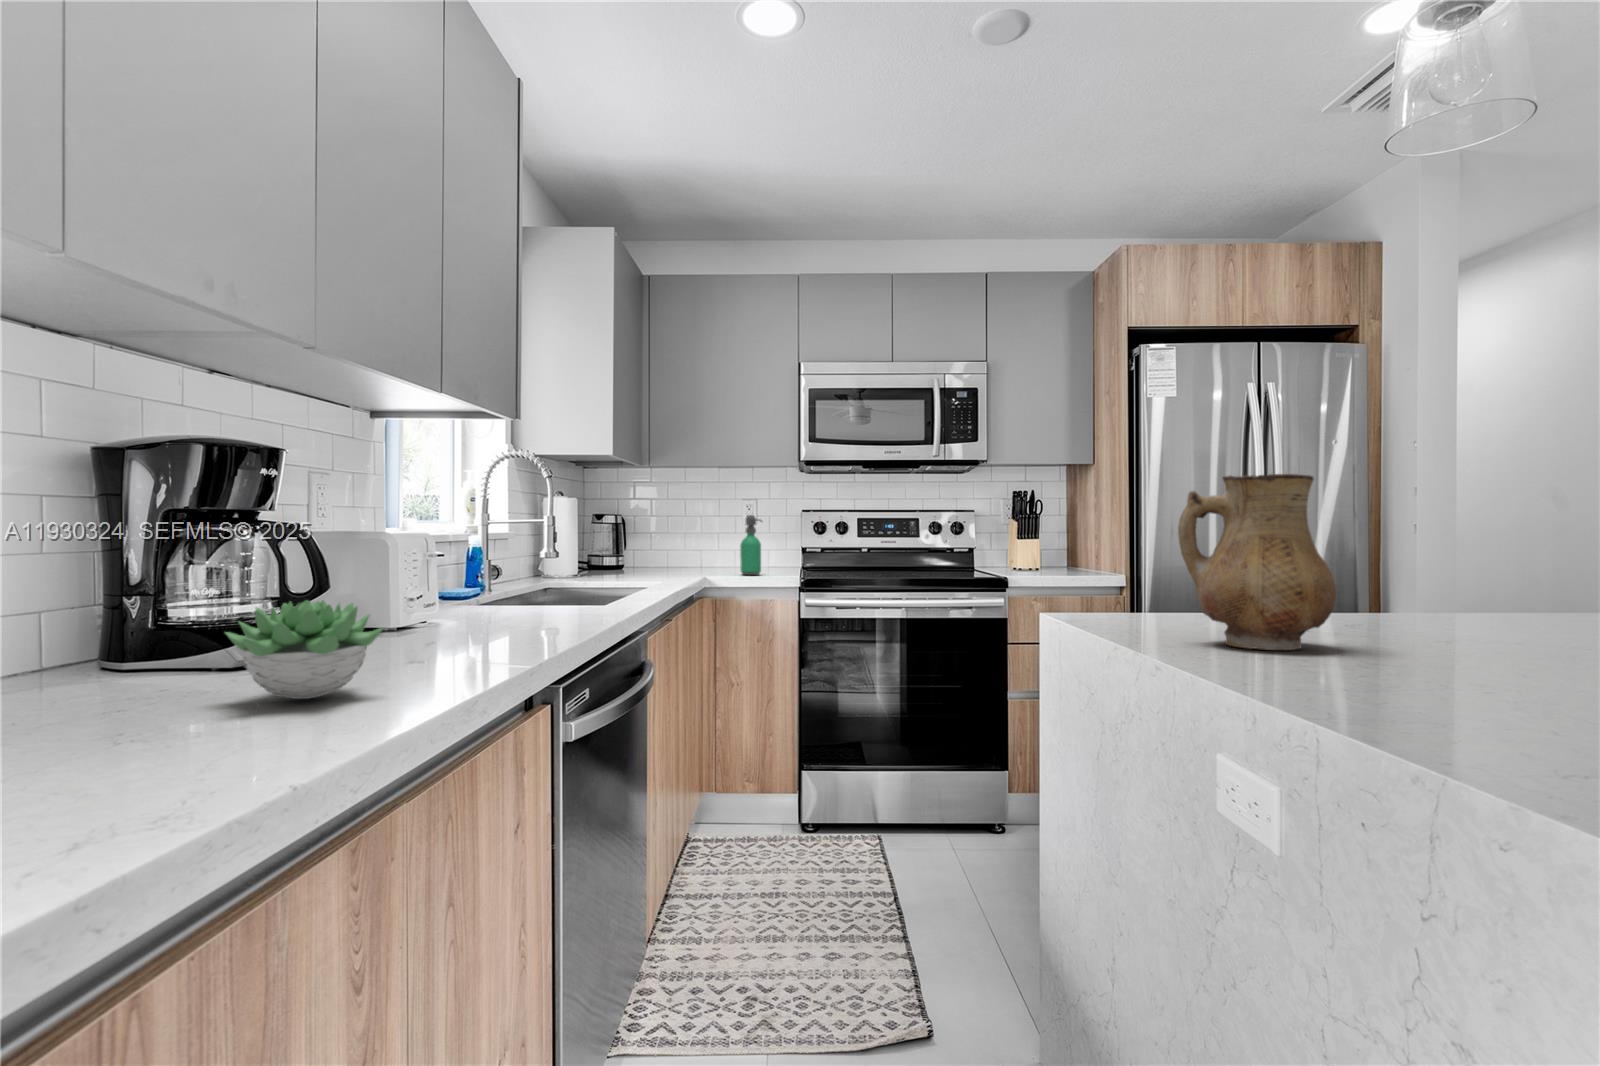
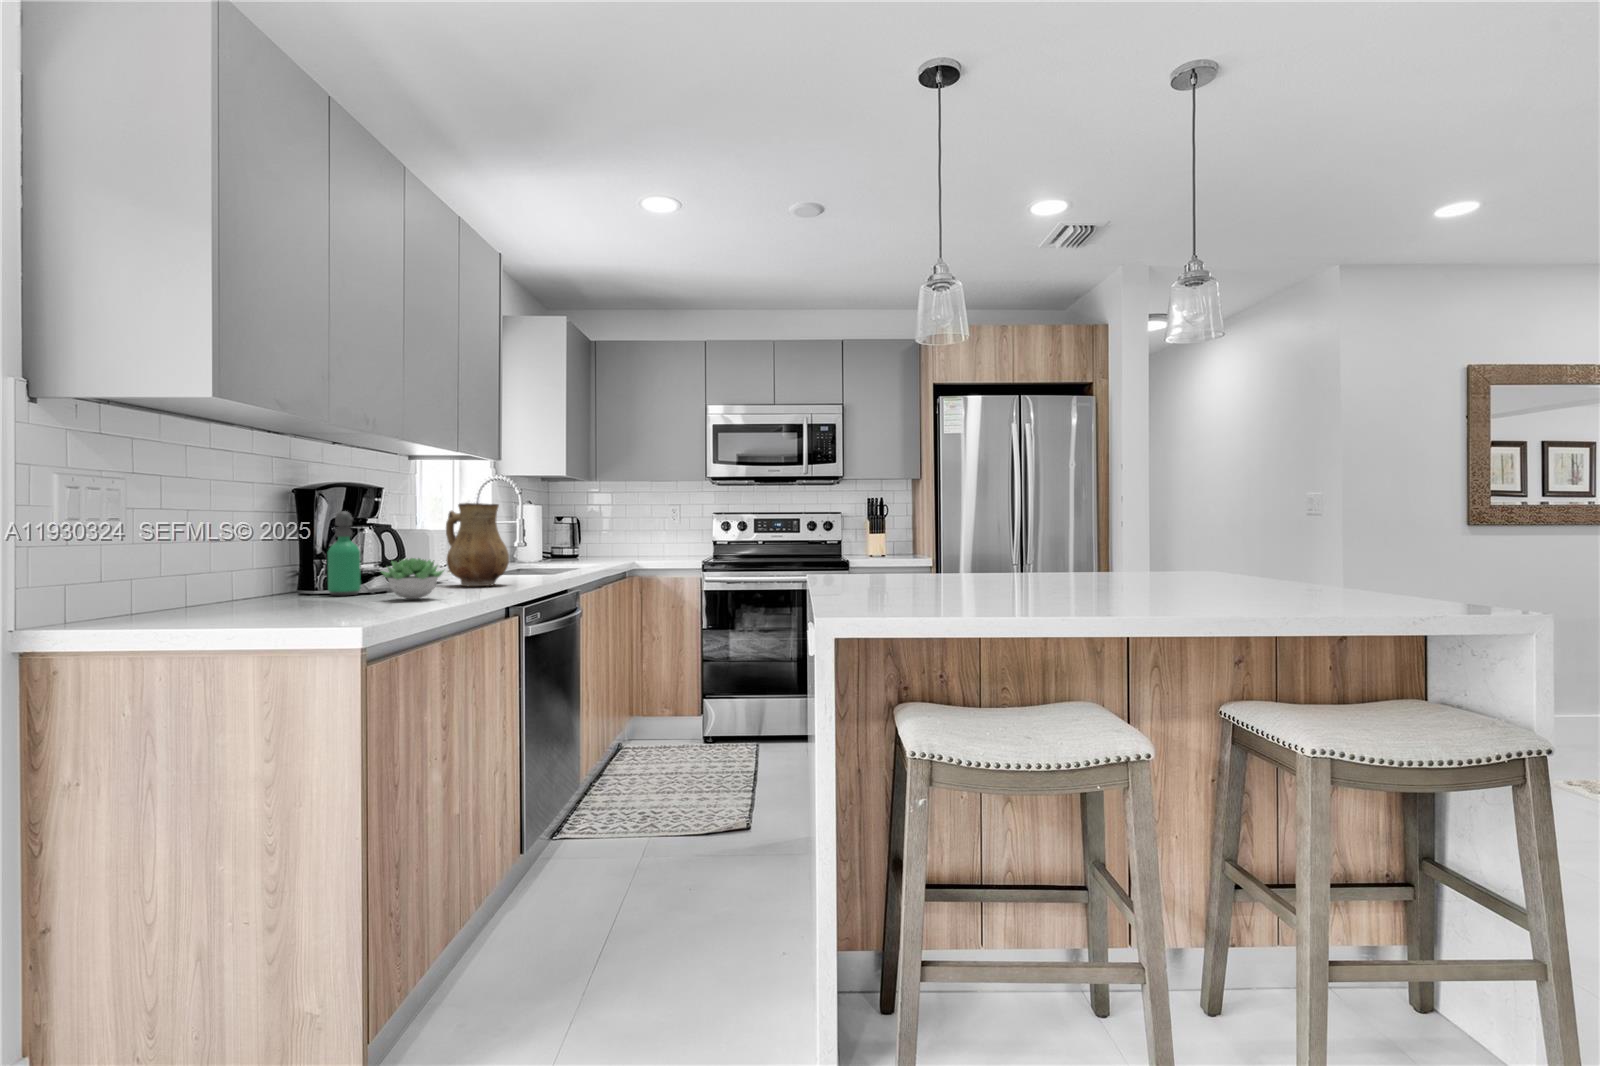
ceramic pitcher: present [1178,474,1336,650] -> present [446,503,509,586]
soap dispenser: present [740,515,762,575] -> present [328,511,361,596]

